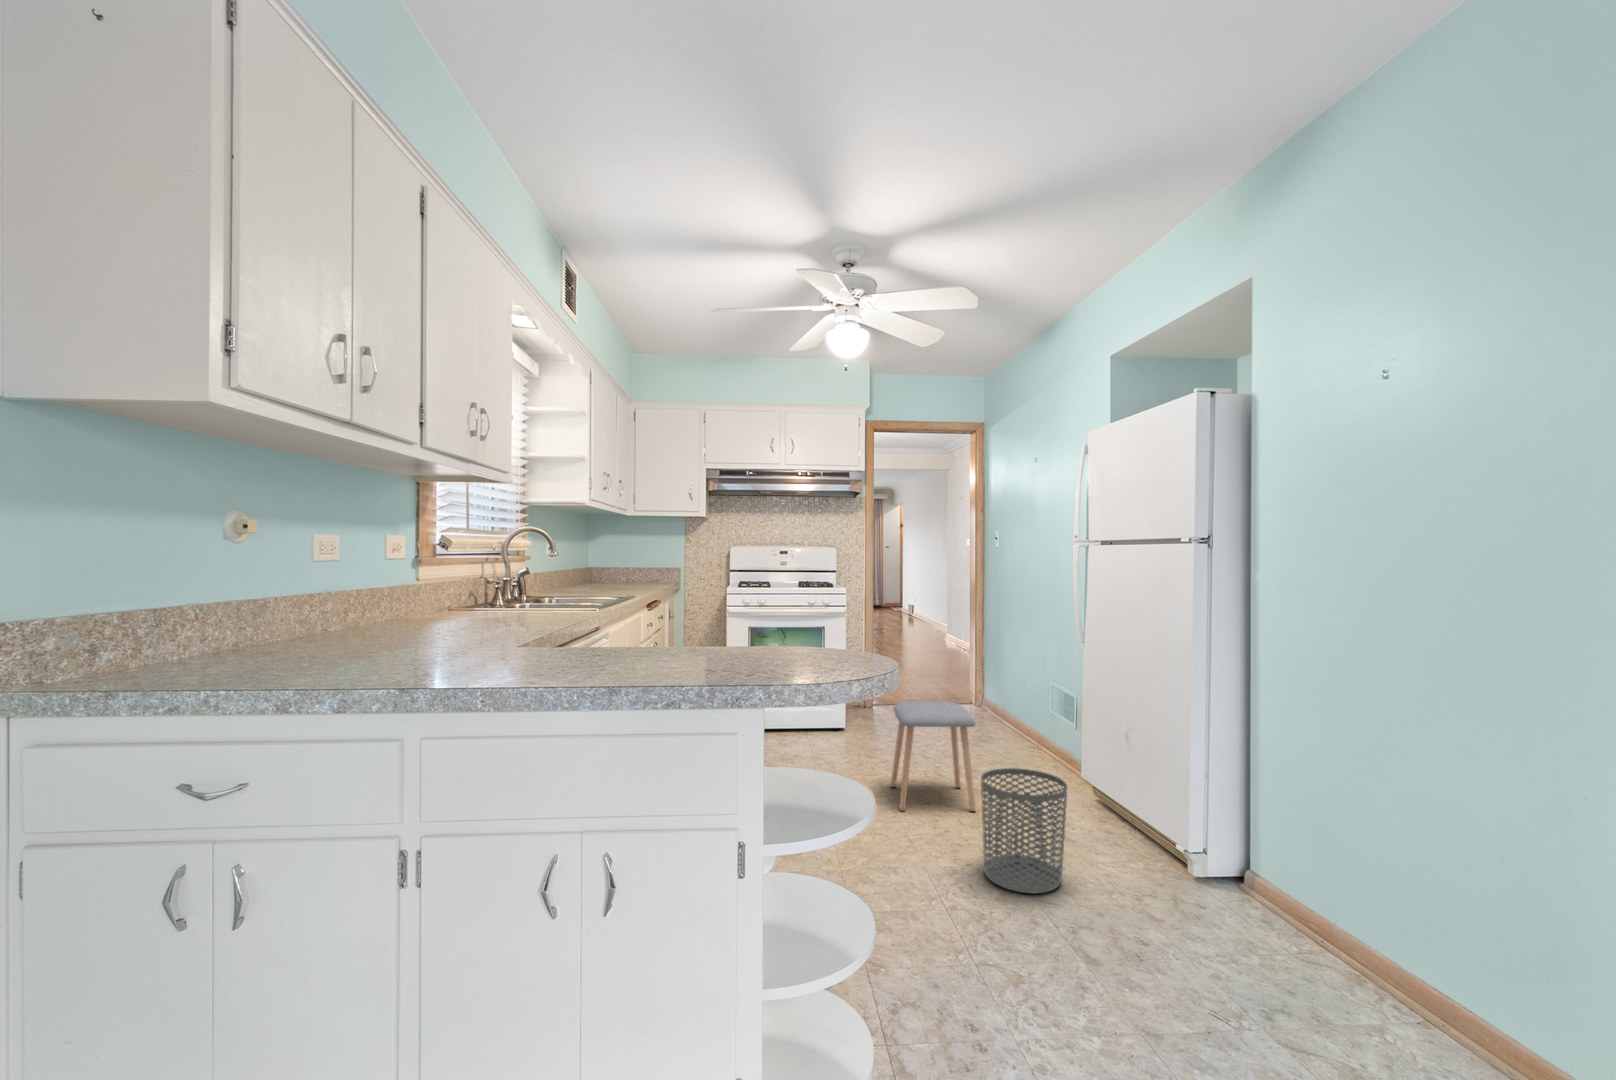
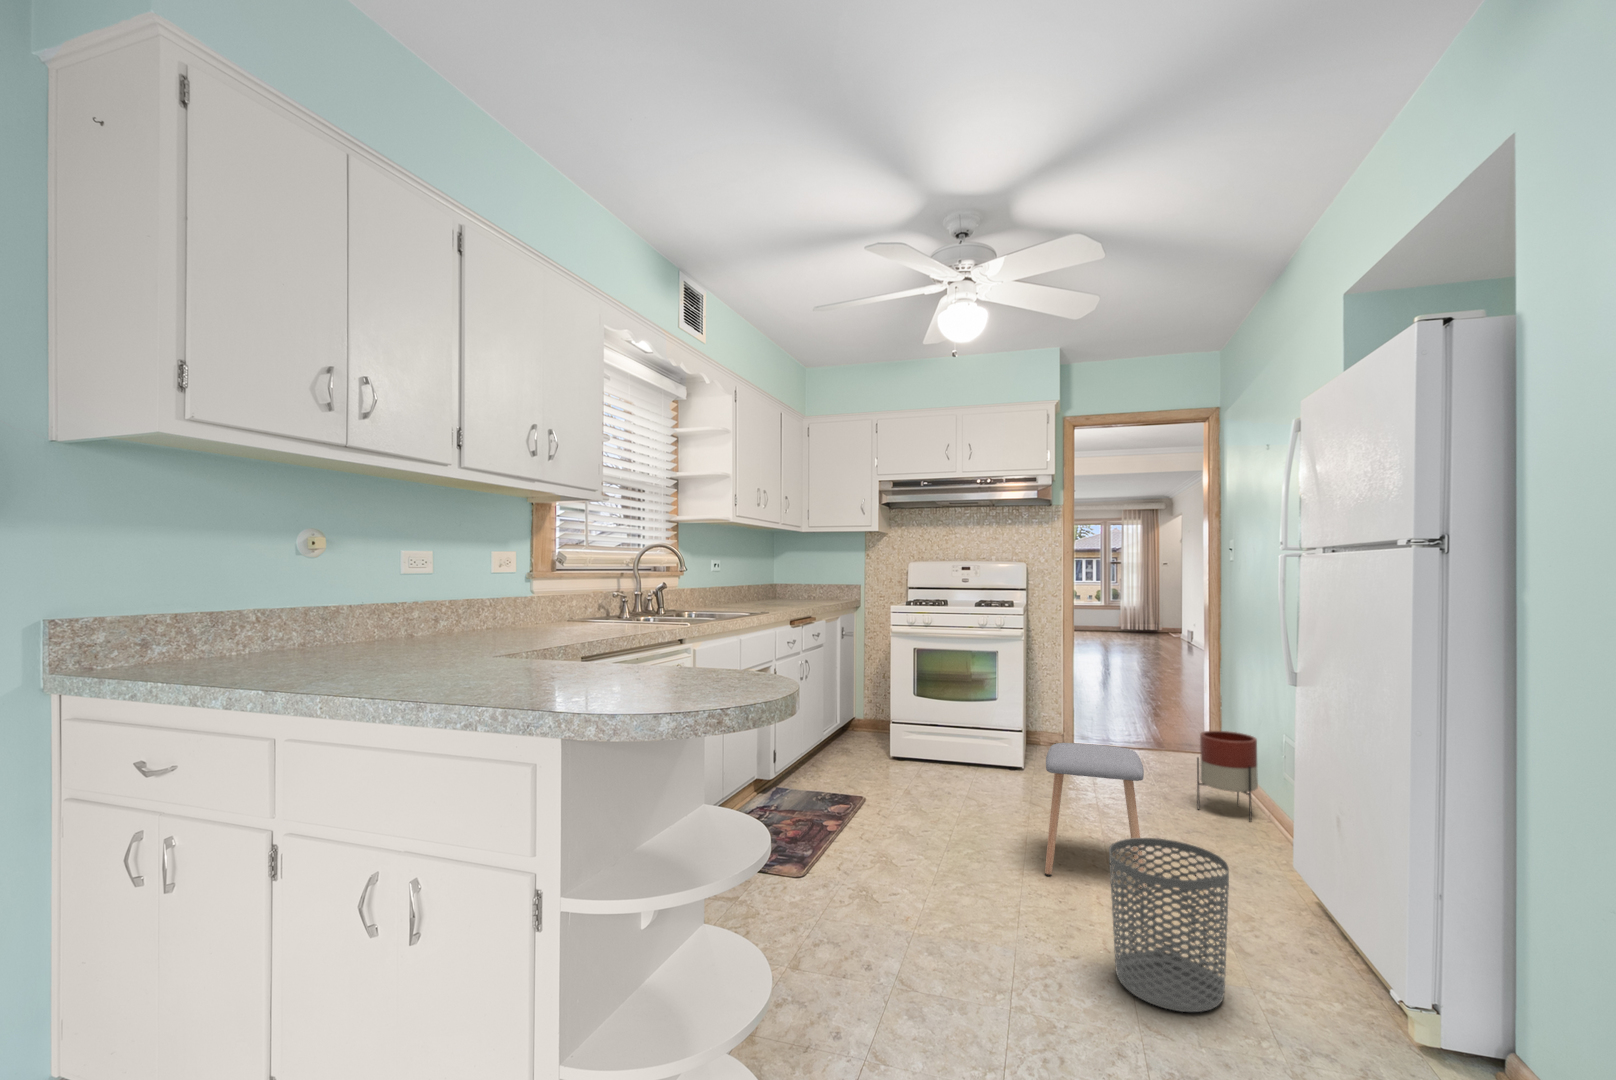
planter: none [984,685,1027,754] -> present [1197,731,1258,821]

